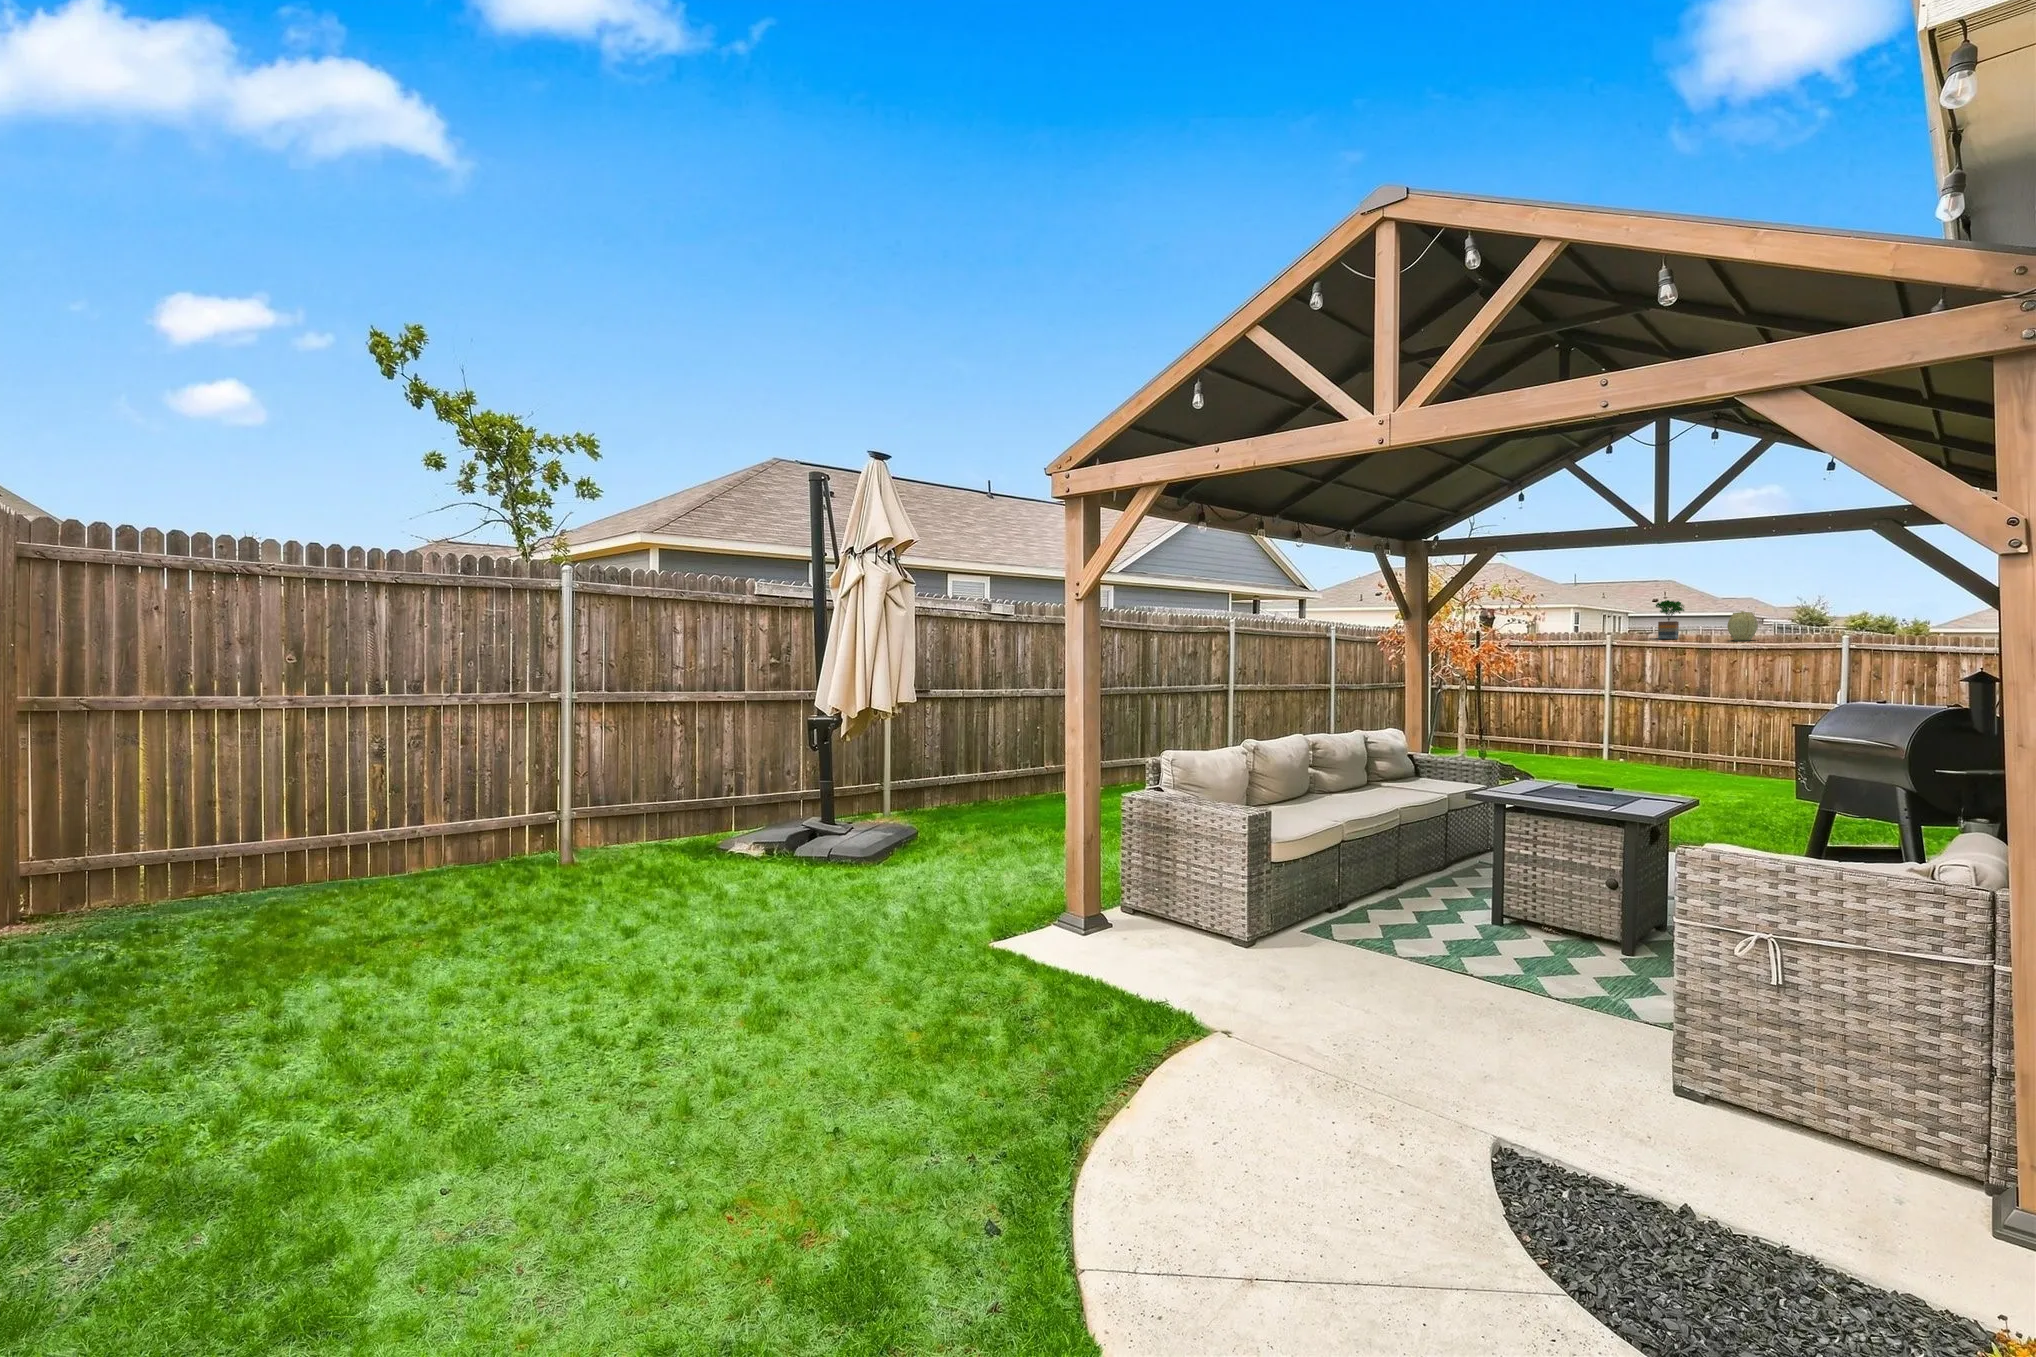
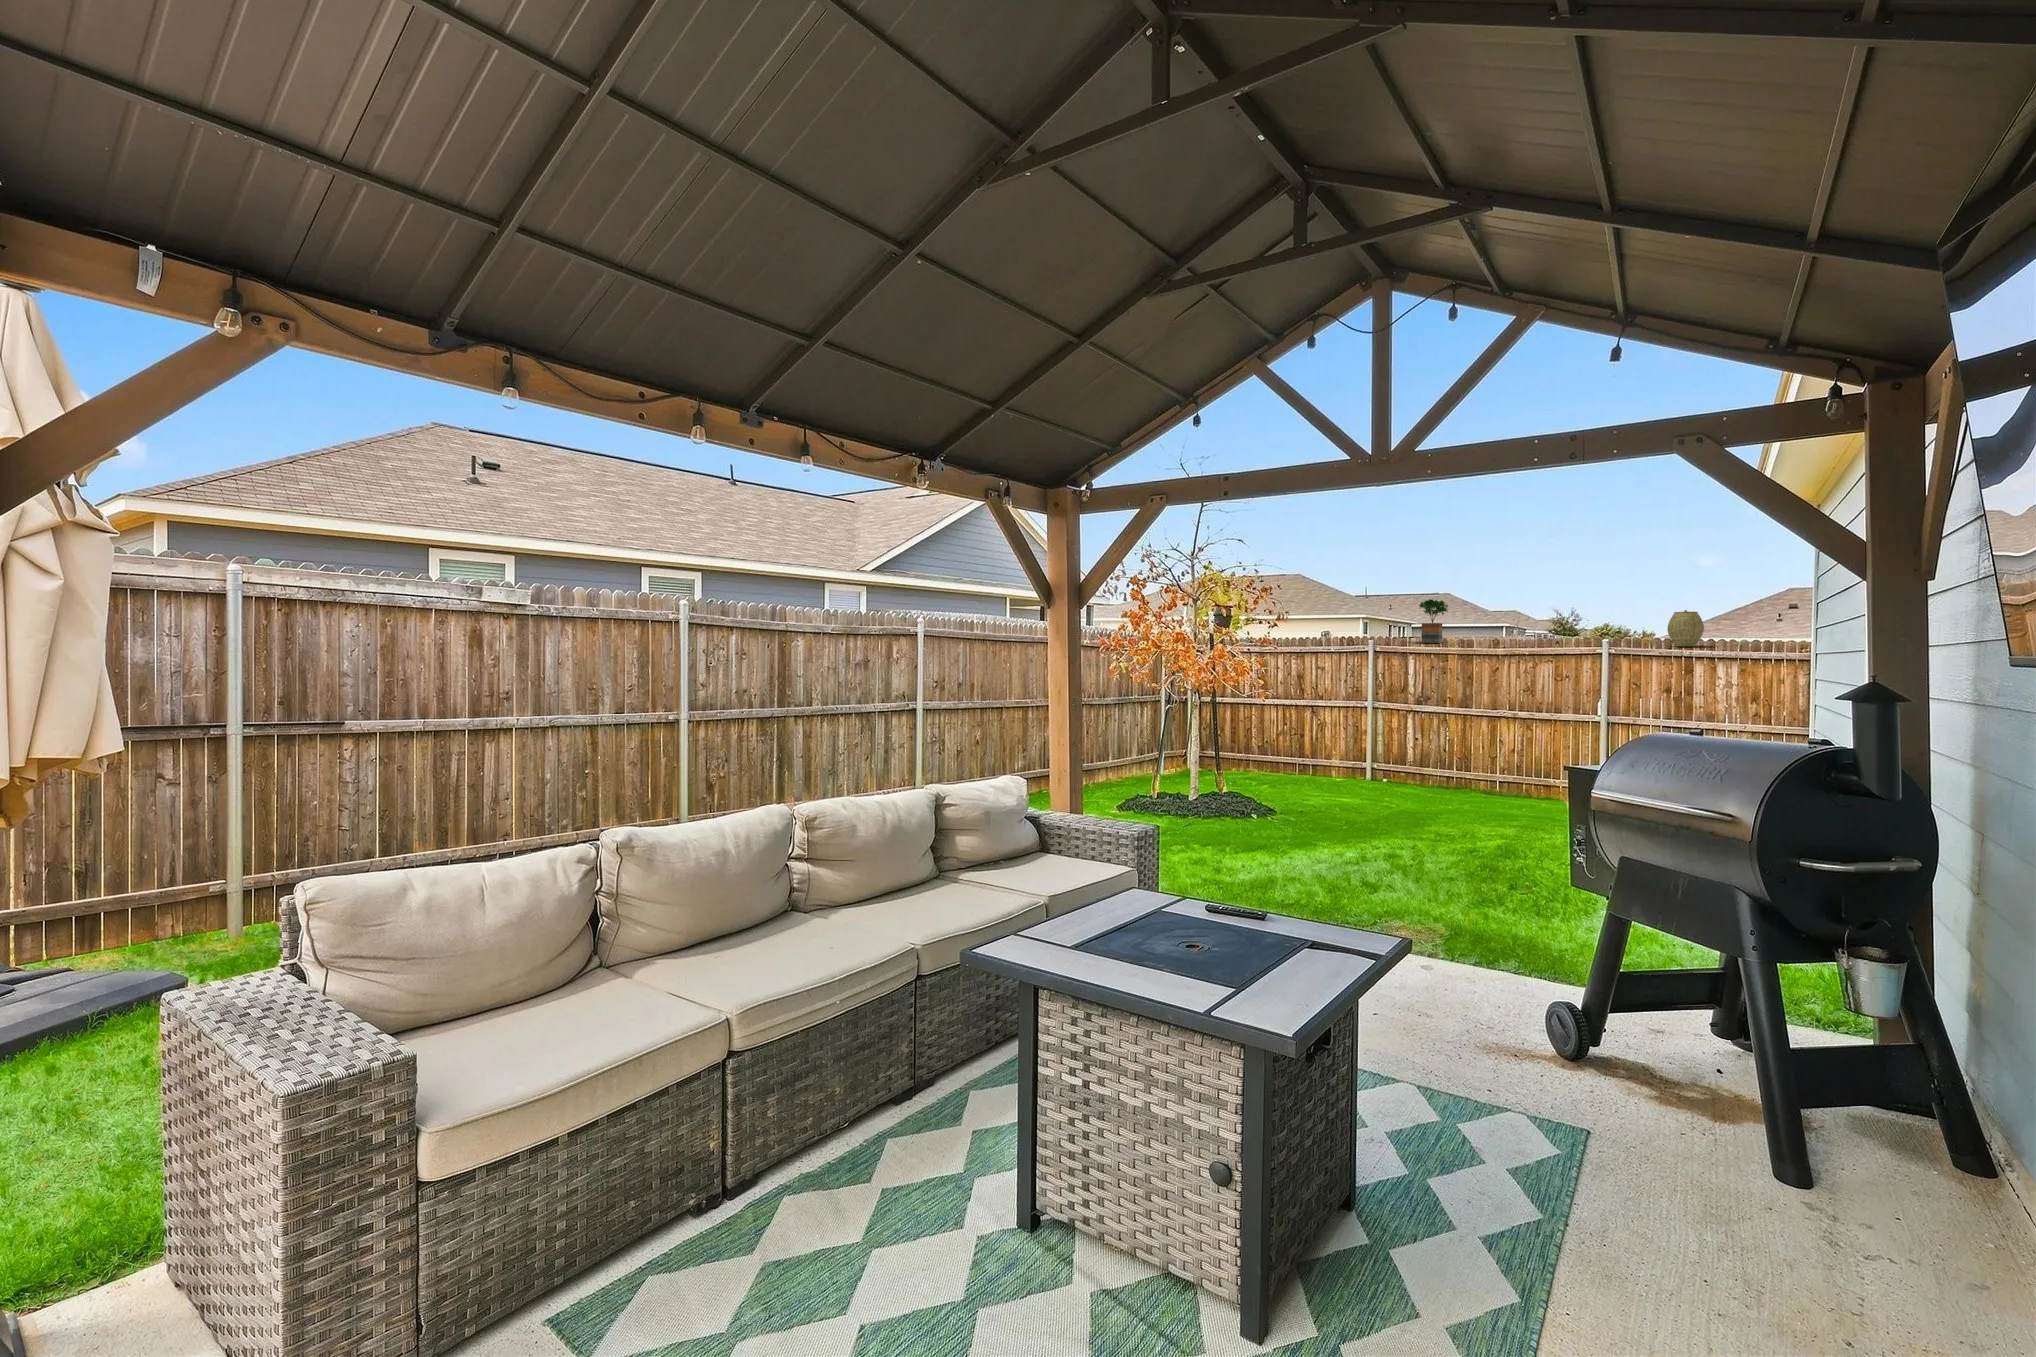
woven basket: present [1727,611,1758,641] -> present [1667,610,1704,647]

